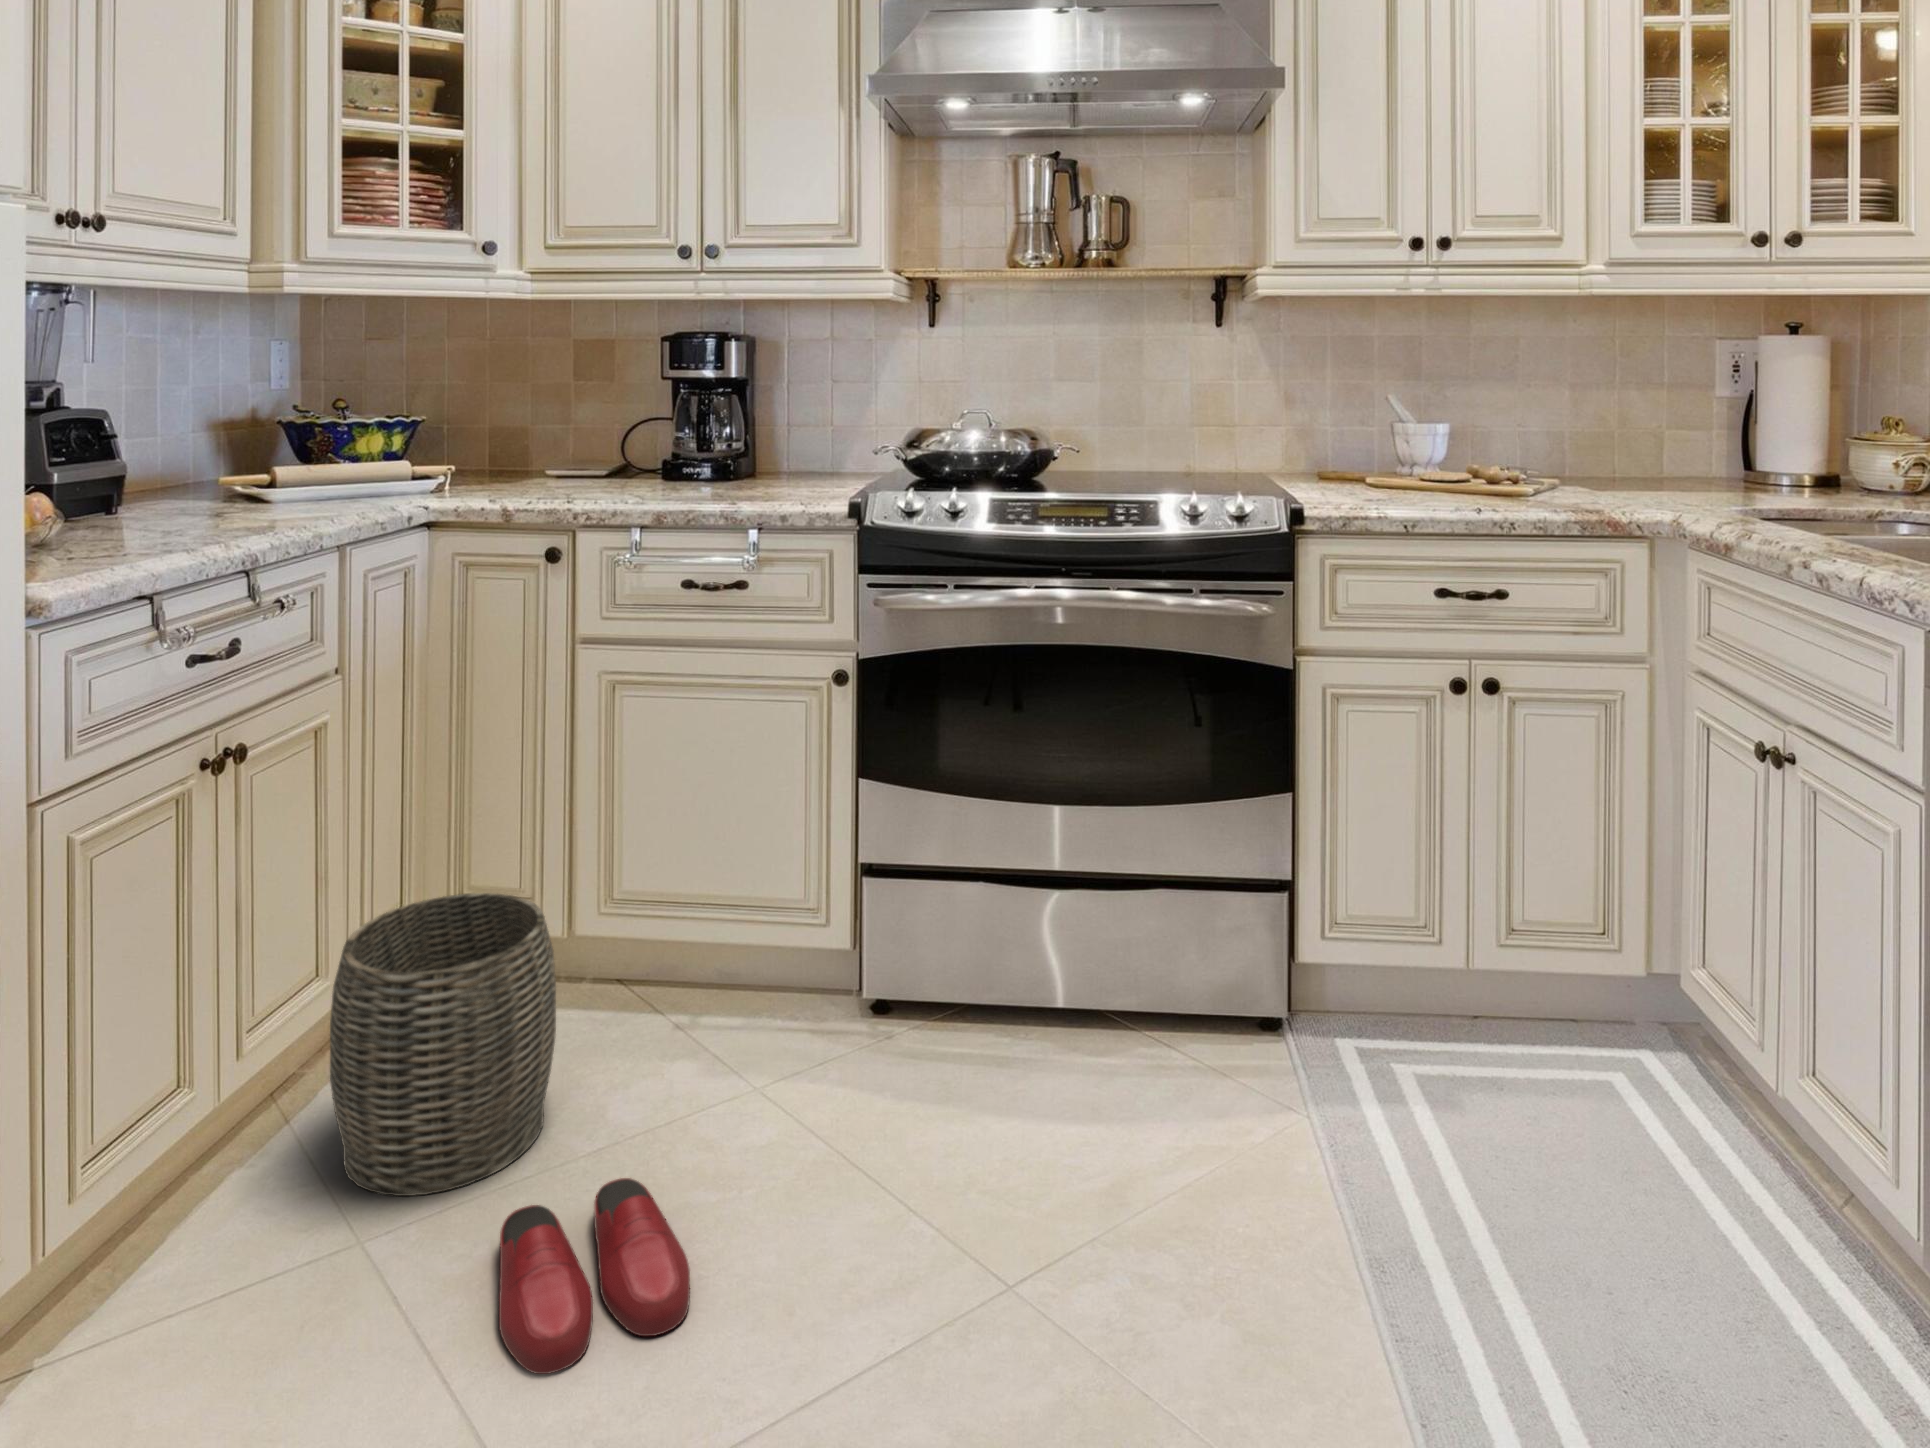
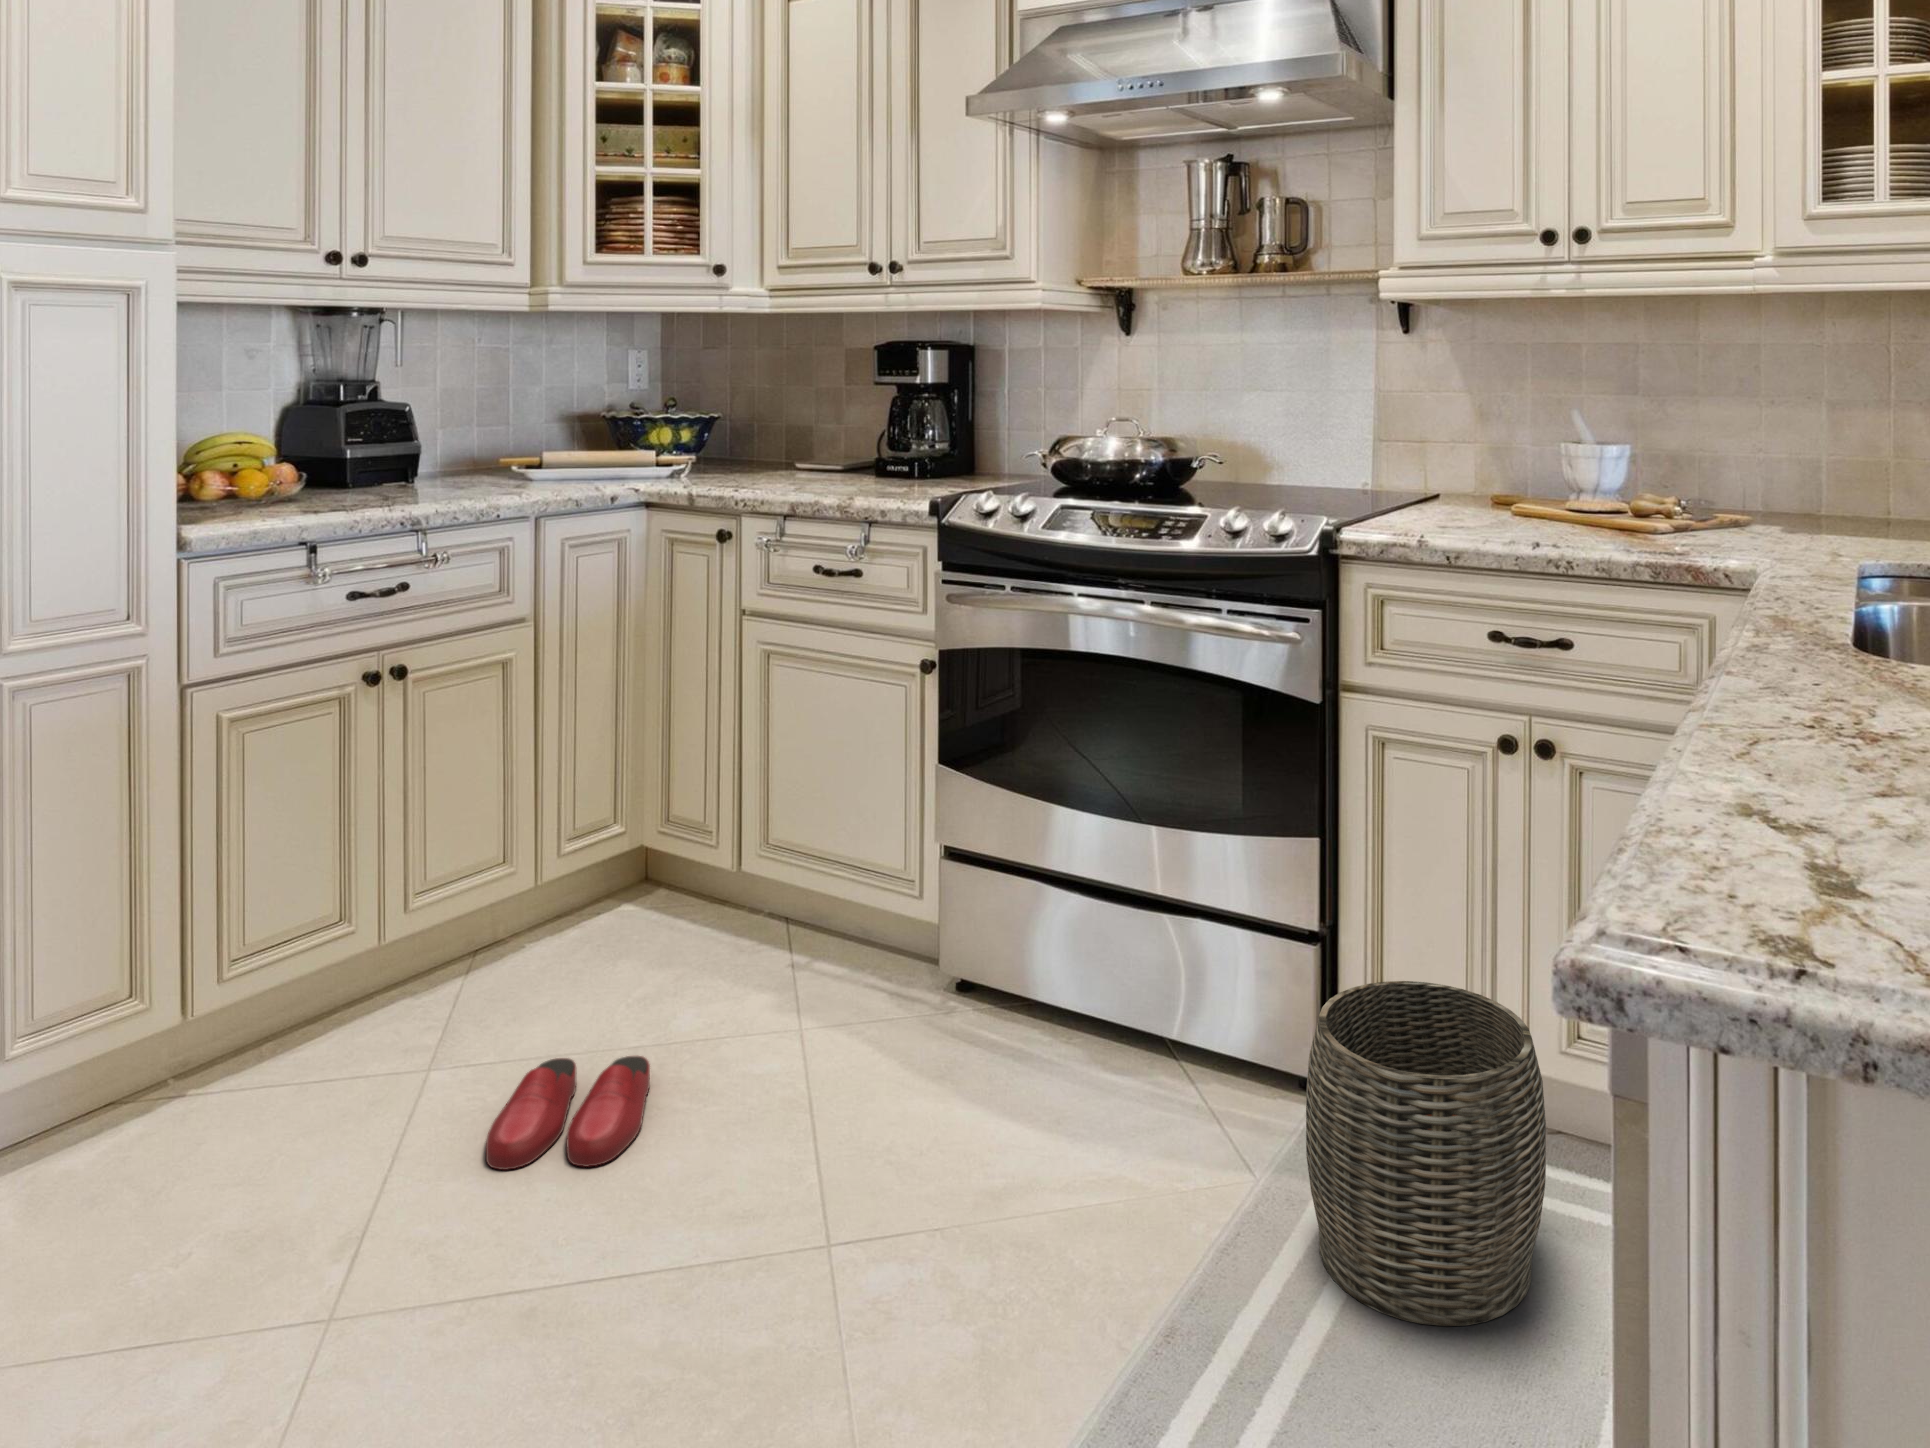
woven basket: present [330,893,556,1196] -> present [1306,981,1546,1326]

